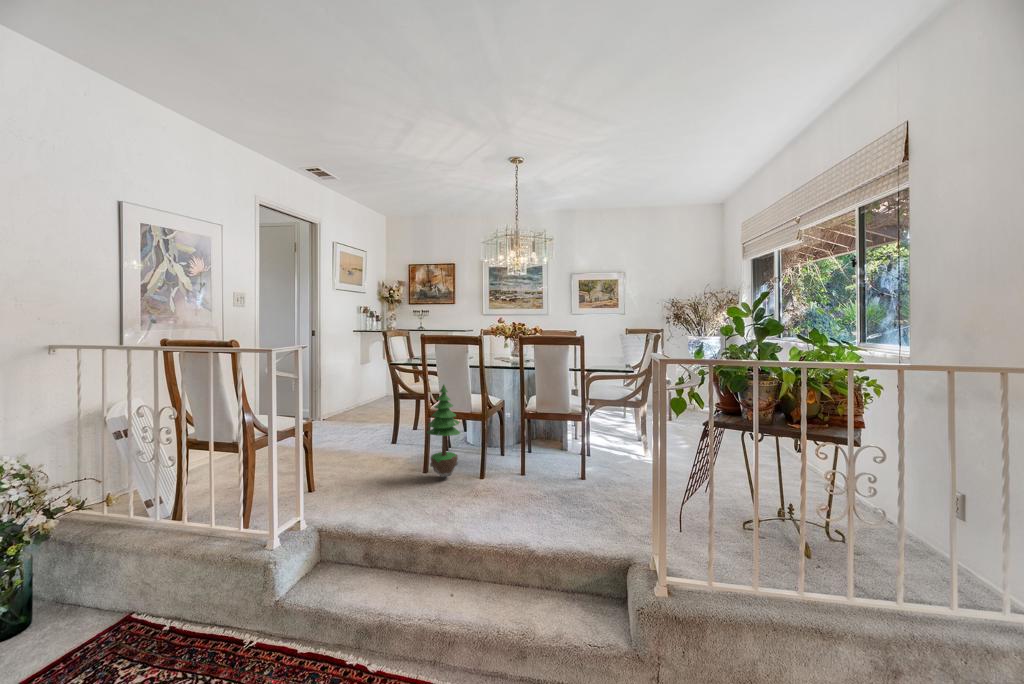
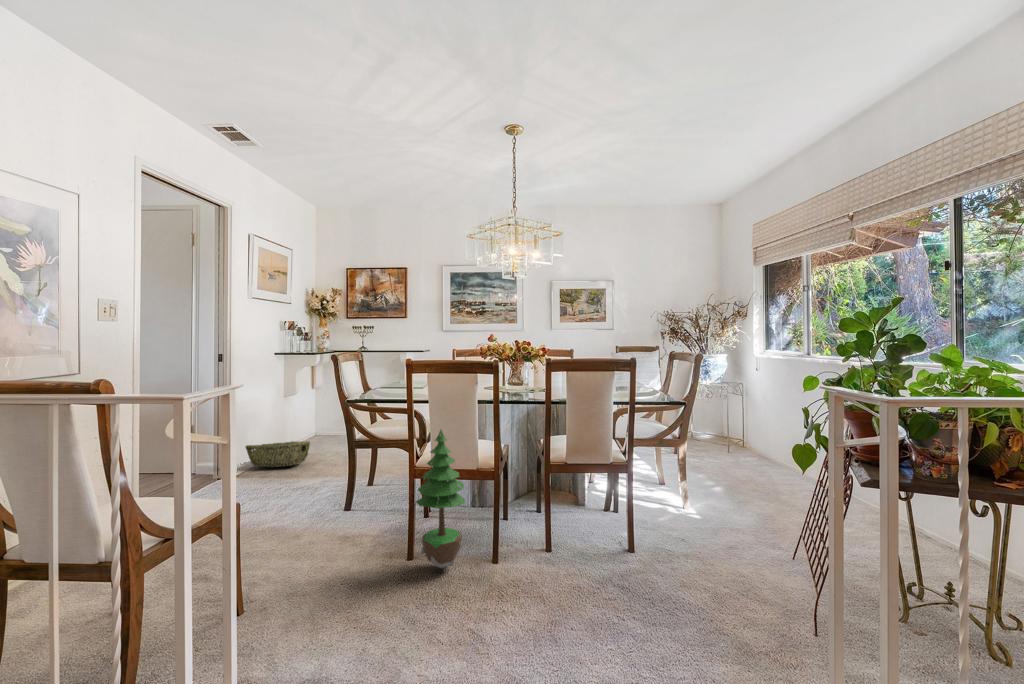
woven basket: none [331,397,377,416] -> present [246,441,310,467]

